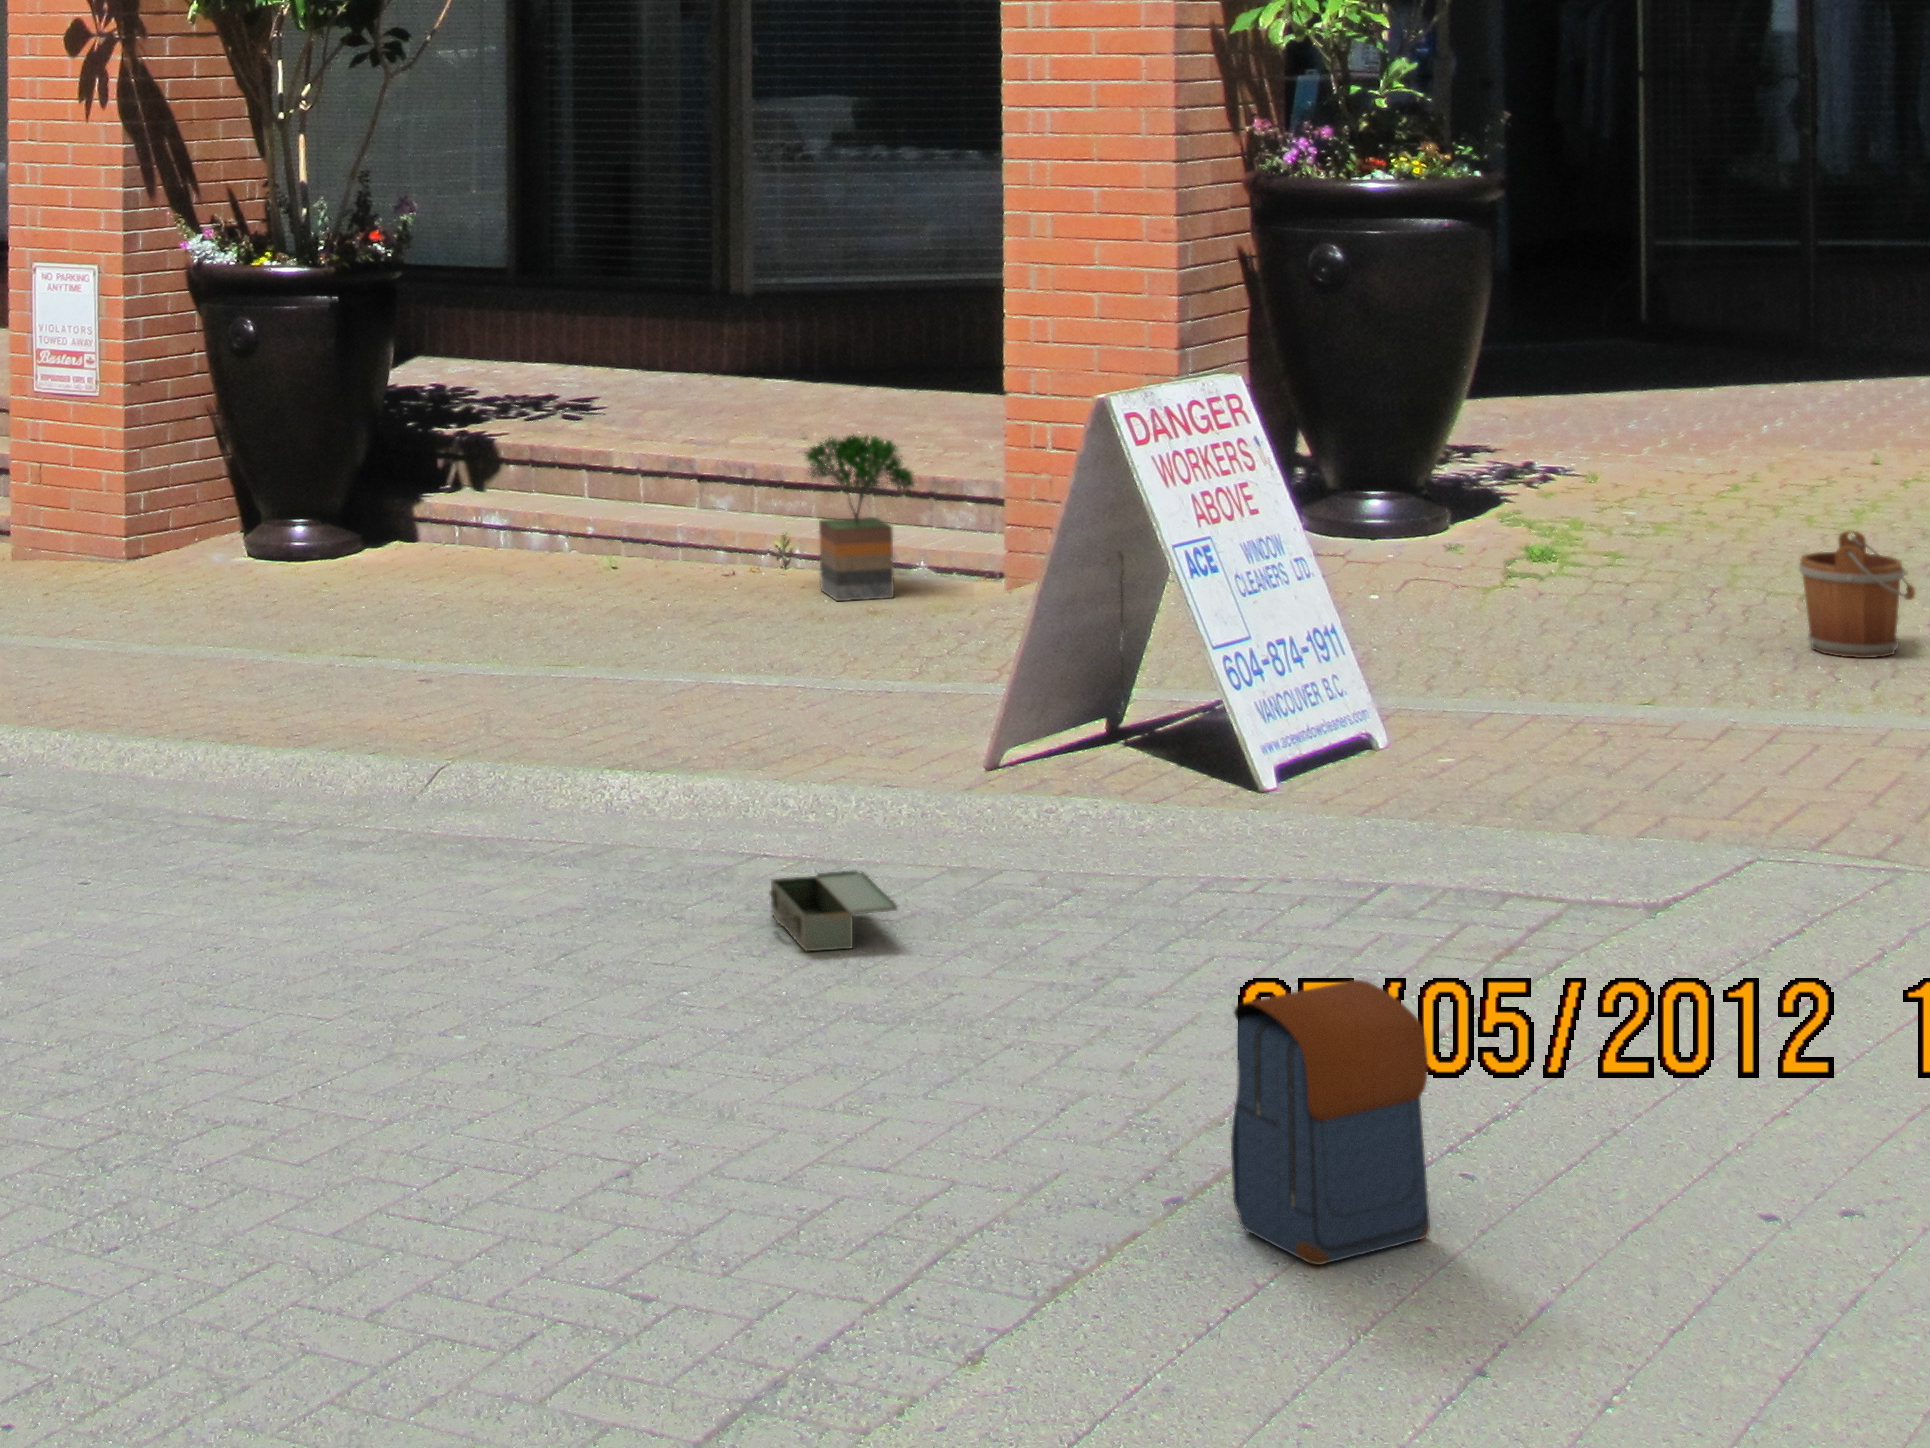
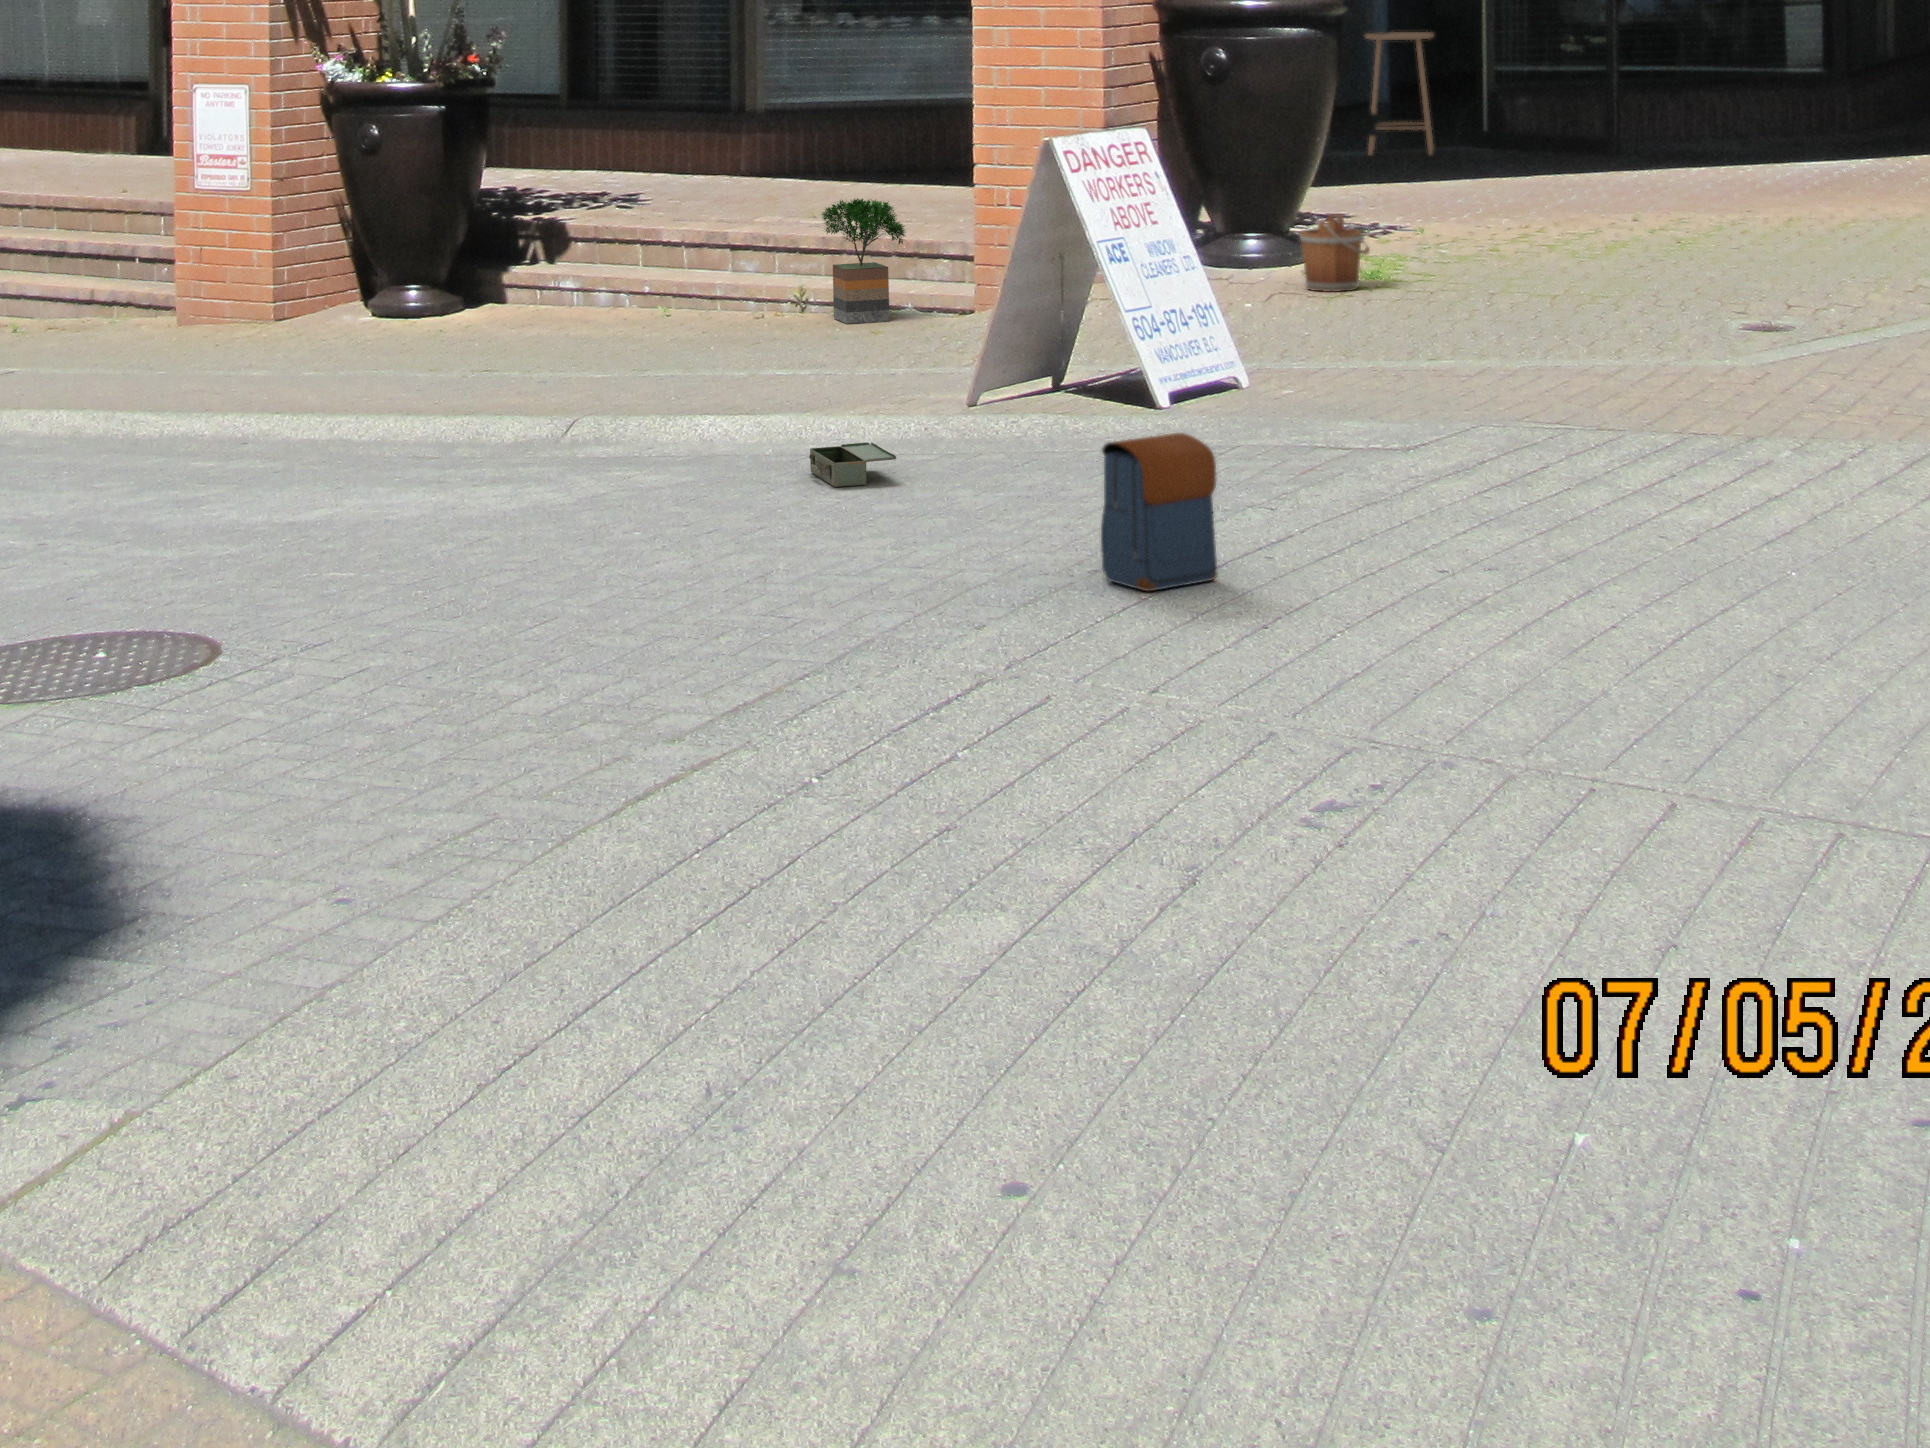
stool: none [1477,179,1564,330] -> present [1365,32,1434,155]
bucket: present [1799,531,1915,658] -> present [1300,215,1370,292]

